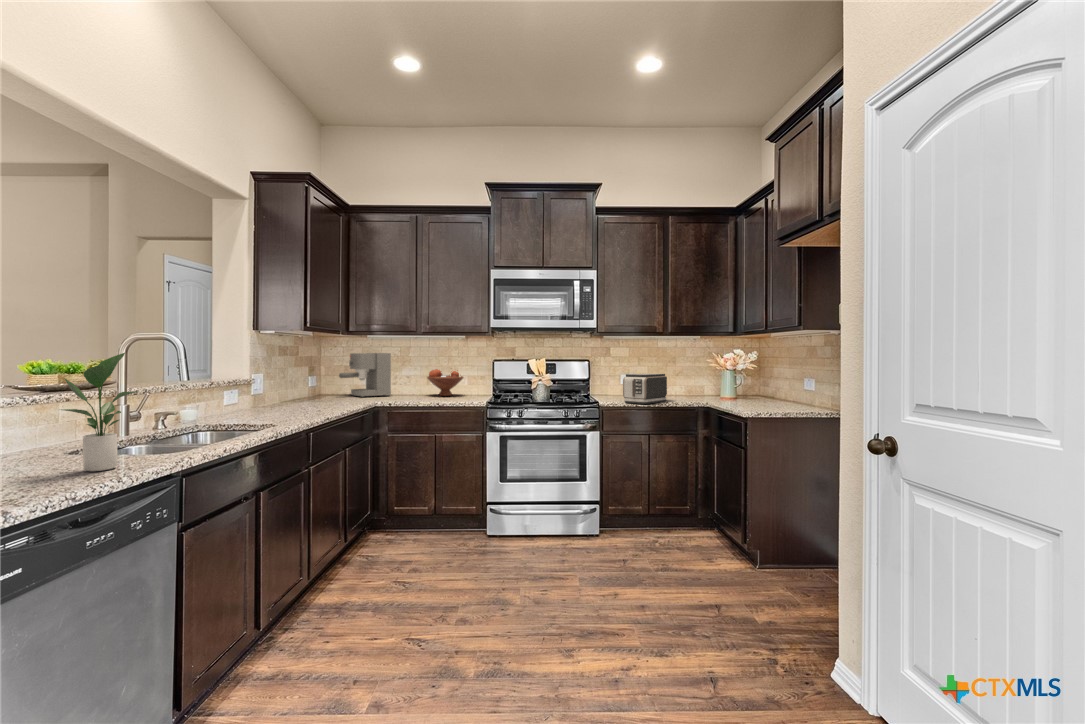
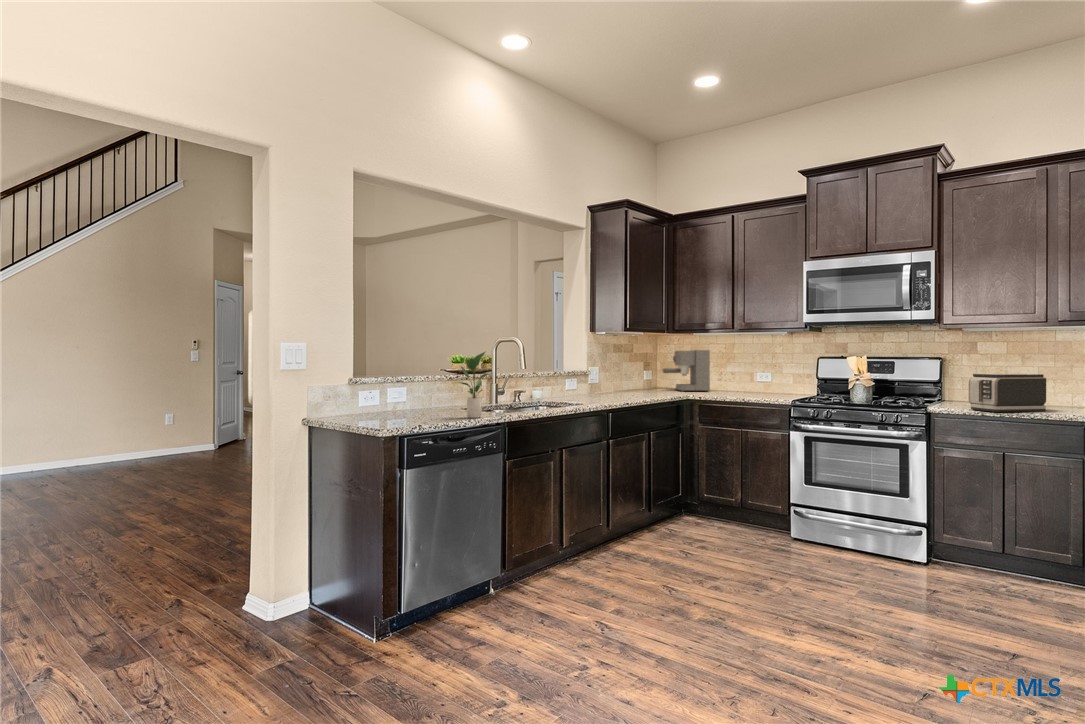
fruit bowl: present [427,369,463,396] -> none [746,366,786,394]

